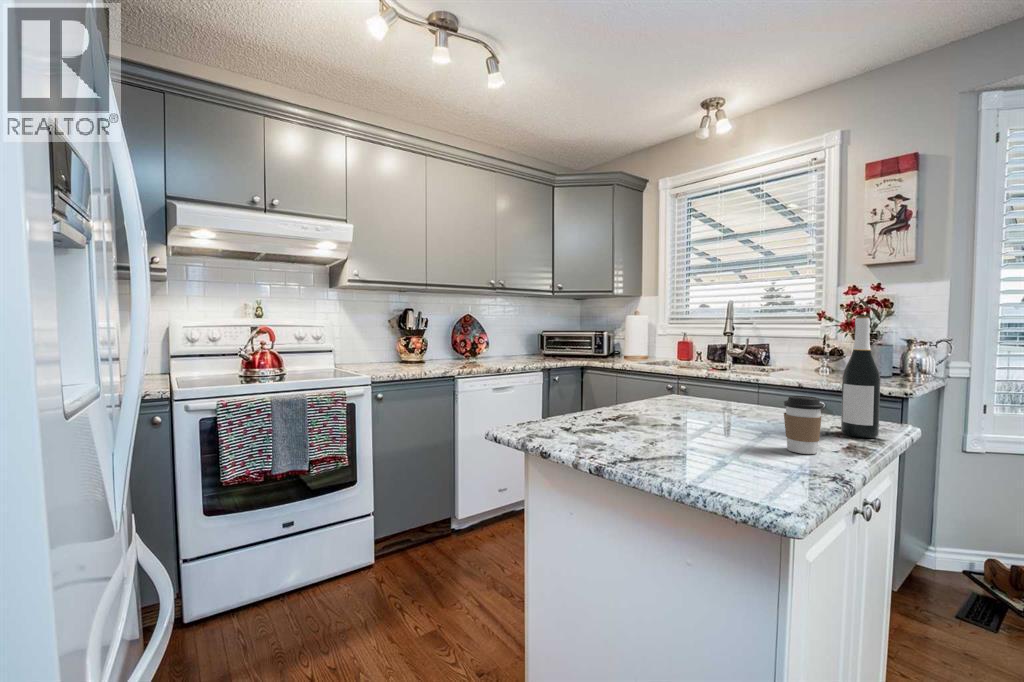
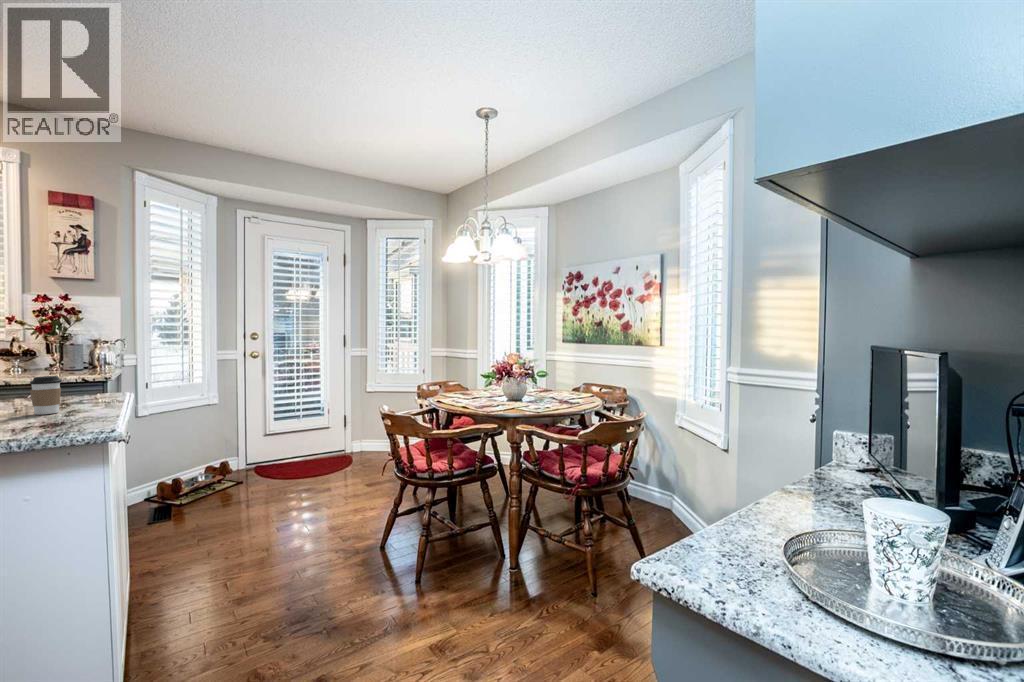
wine bottle: present [841,317,880,438] -> none [66,323,94,402]

